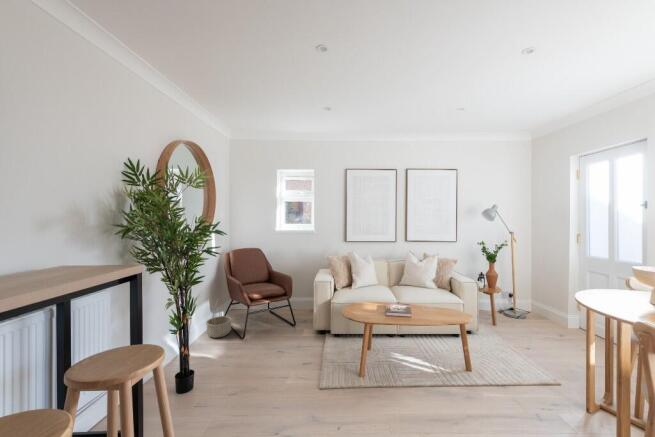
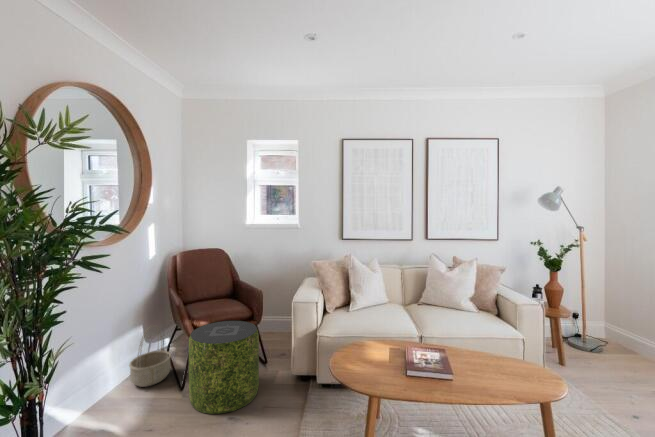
pouf: none [249,295,293,350] -> present [189,321,259,414]

